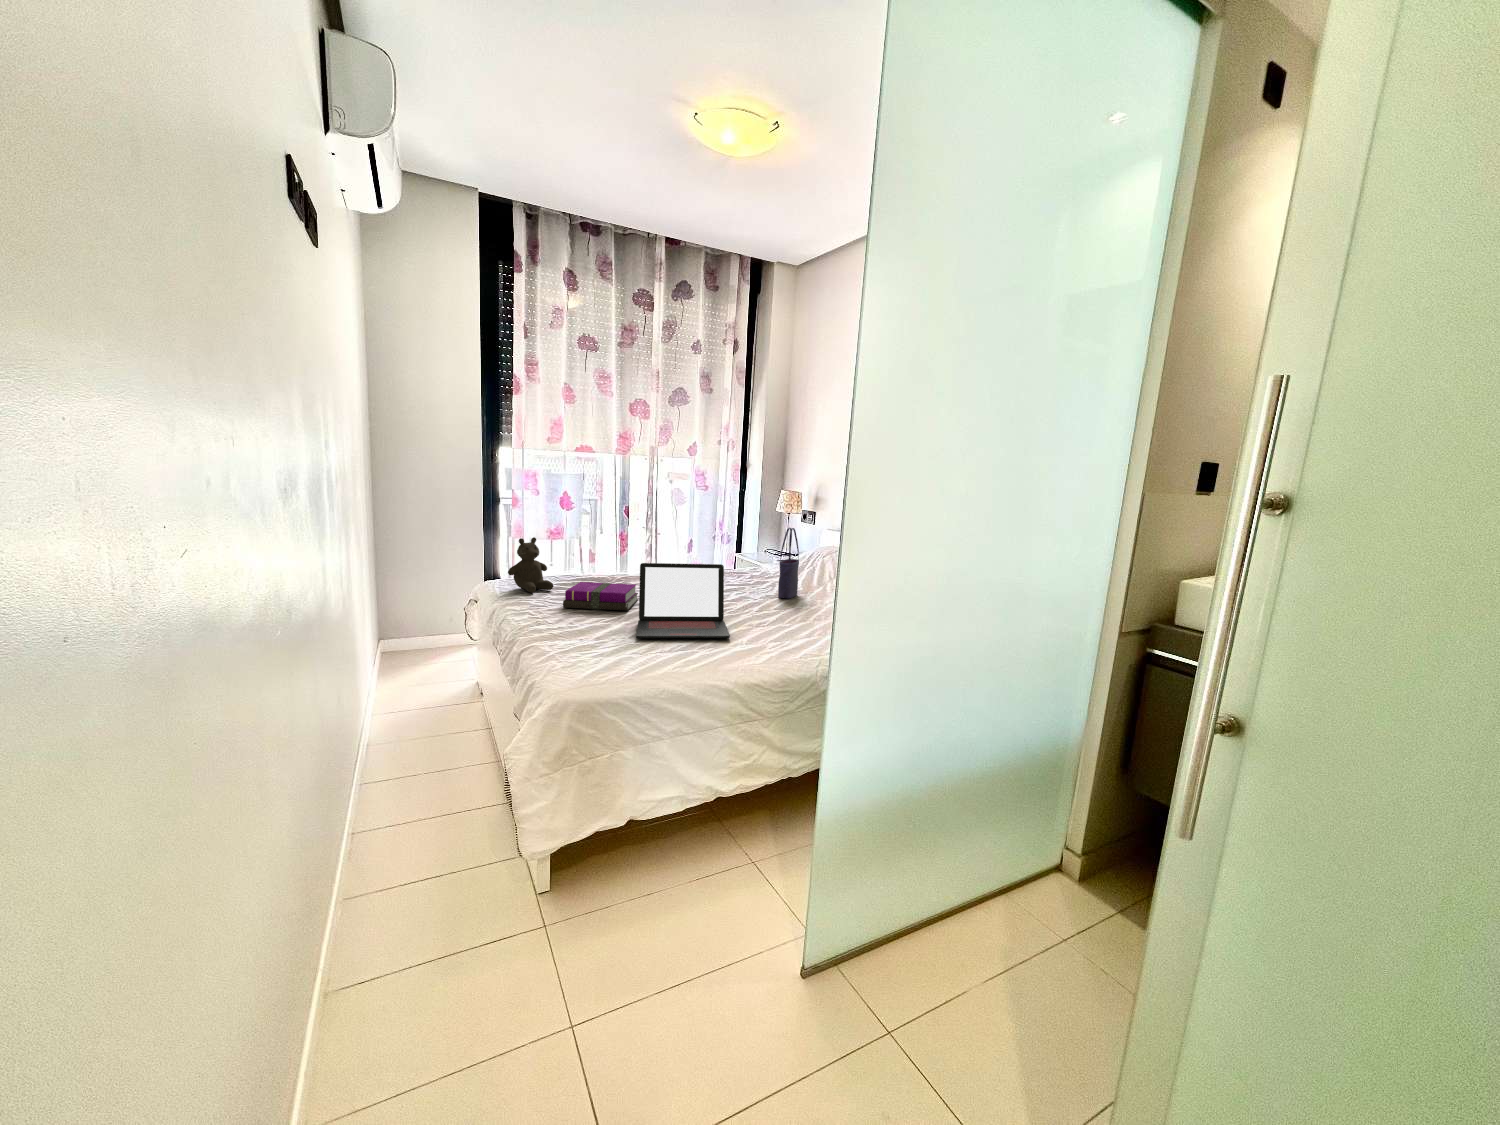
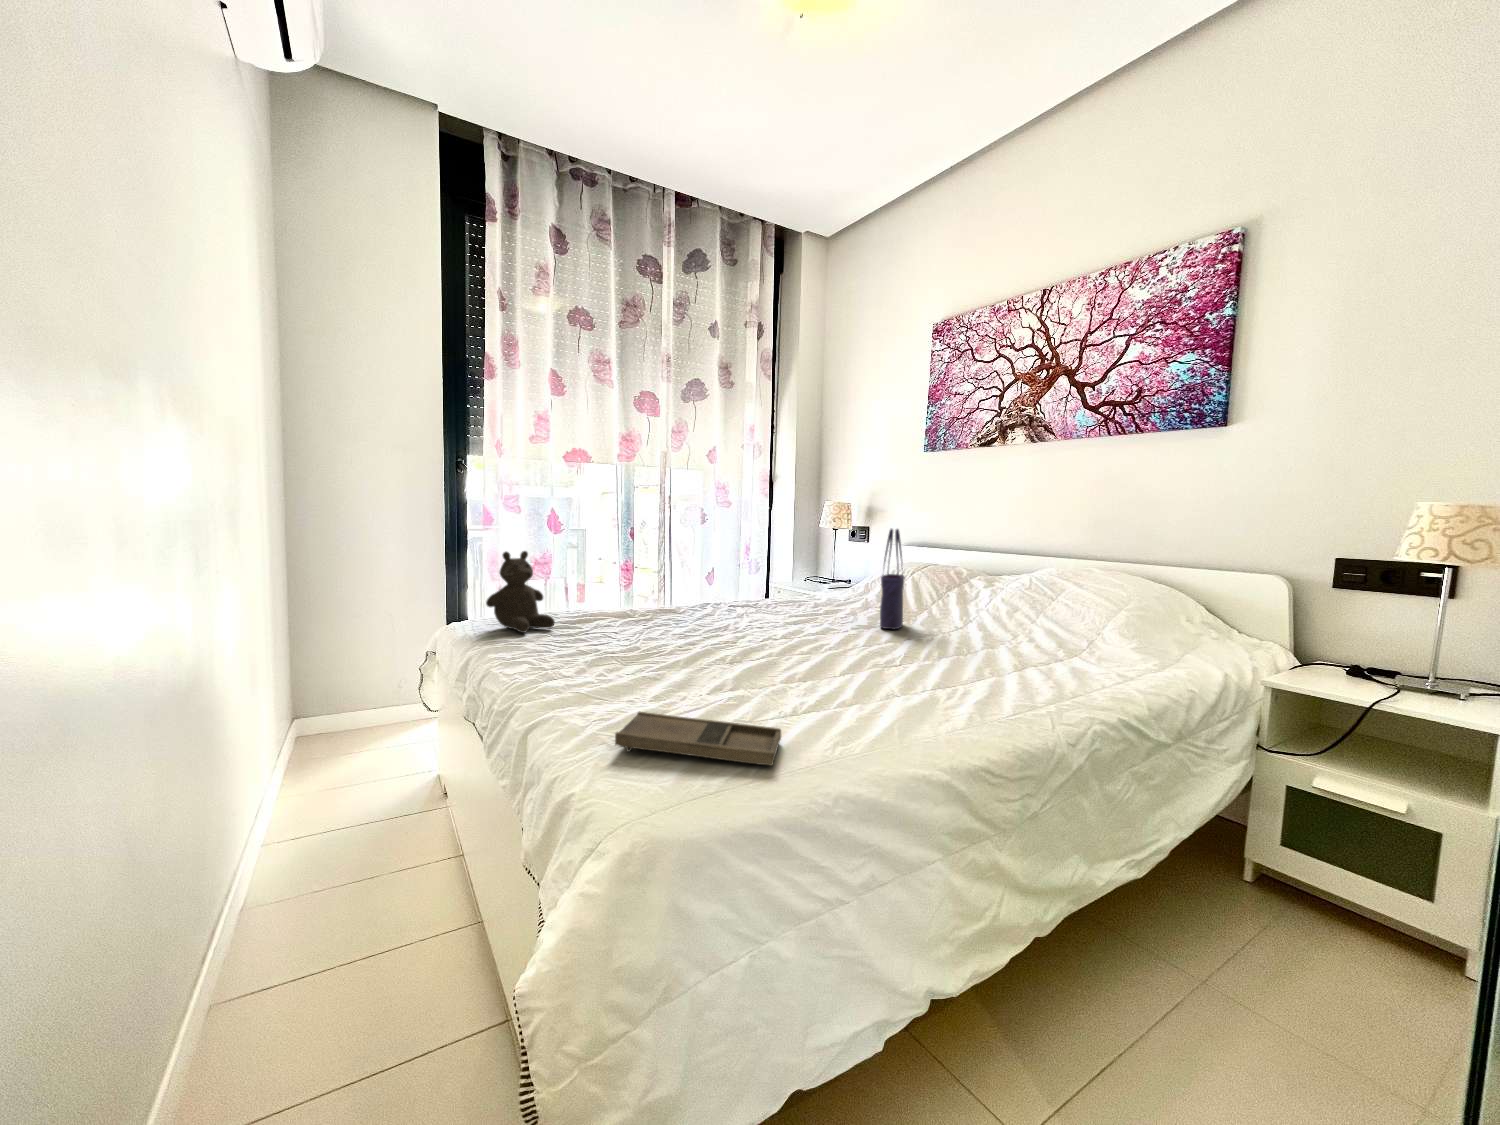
laptop: present [636,563,730,638] -> none [707,574,875,696]
notebook: present [563,582,638,610] -> none [579,613,687,653]
tray: none [562,644,652,673] -> present [615,712,781,766]

